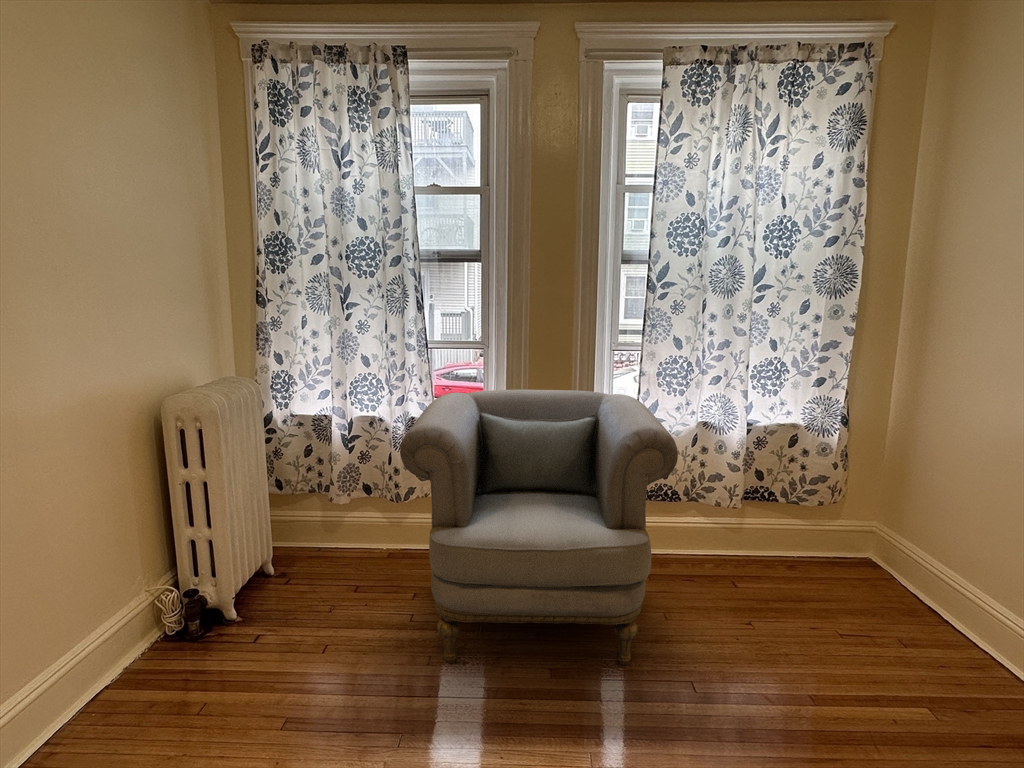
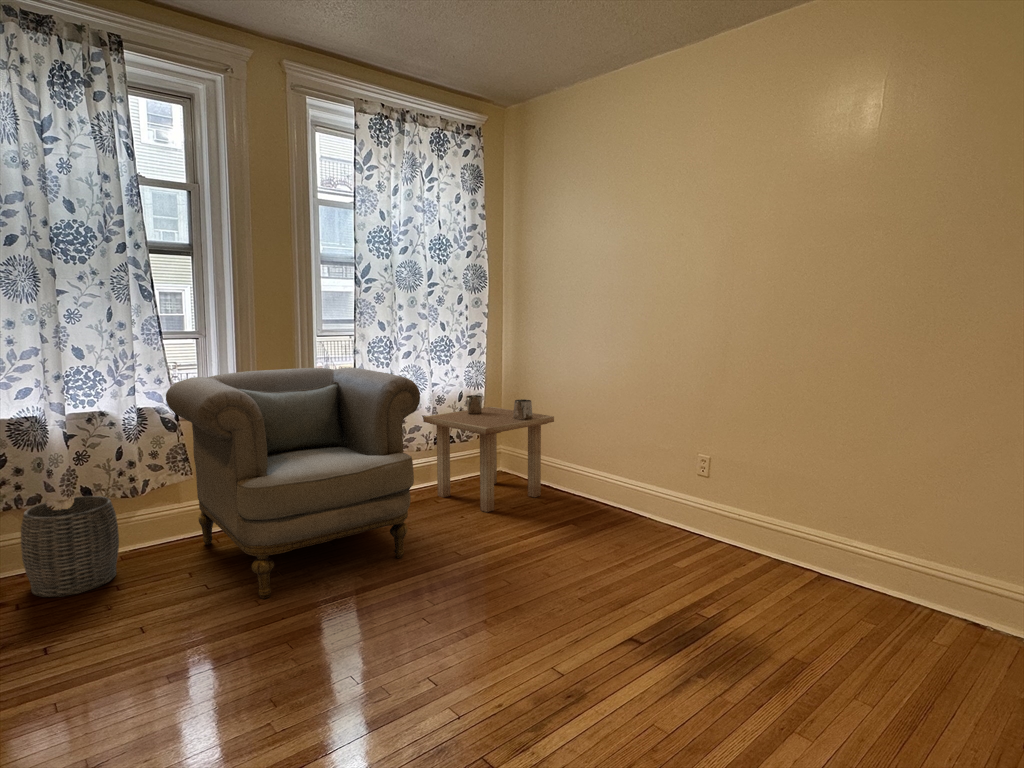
side table: none [729,444,945,626] -> present [423,395,554,512]
woven basket: none [308,490,382,583] -> present [21,496,119,597]

